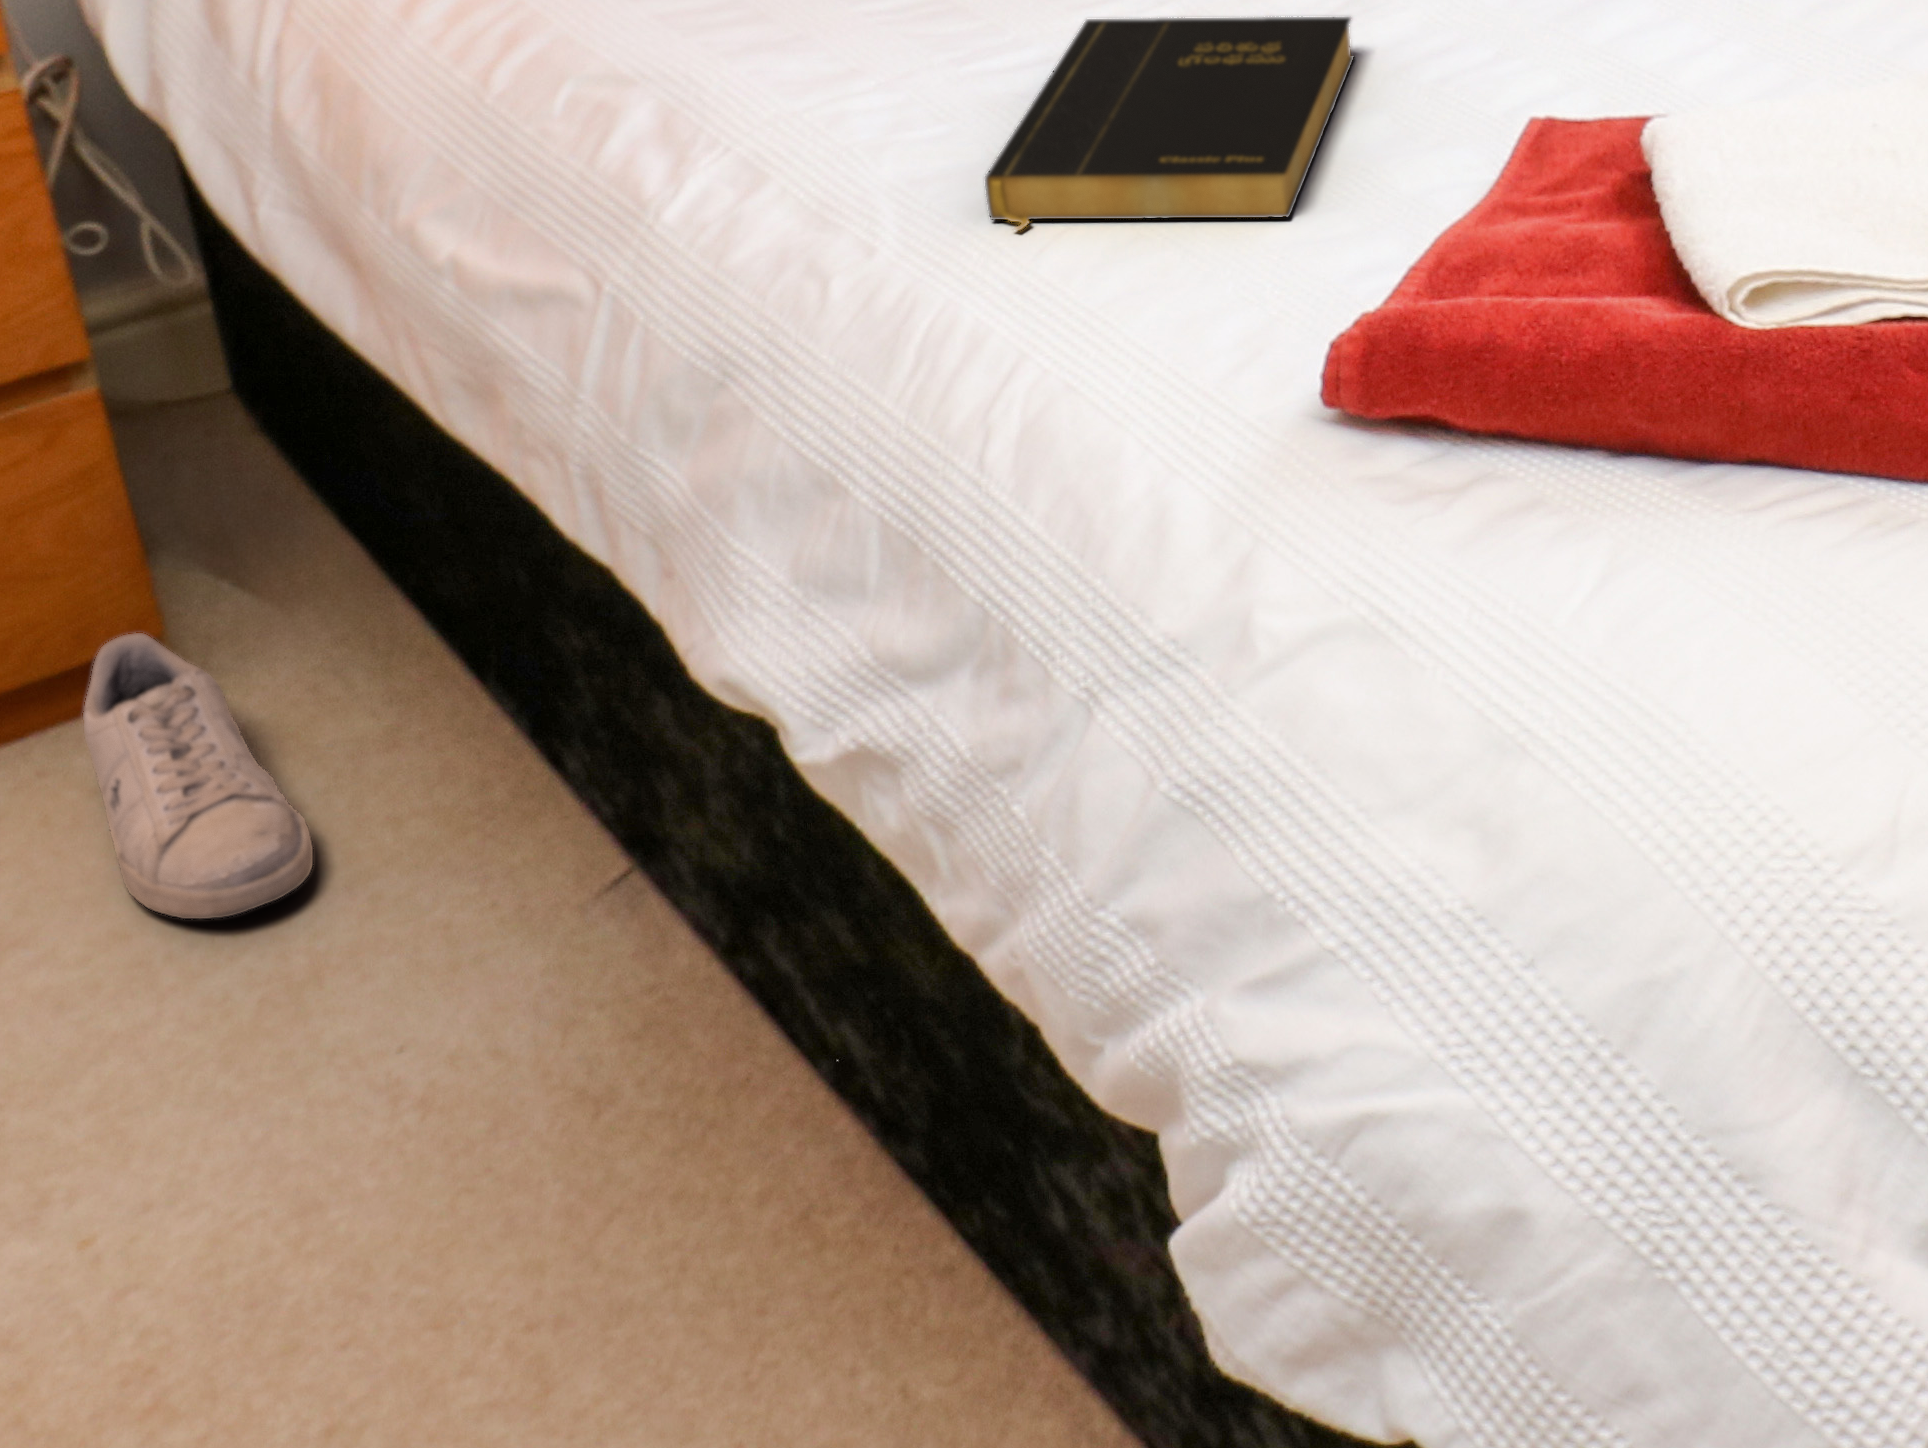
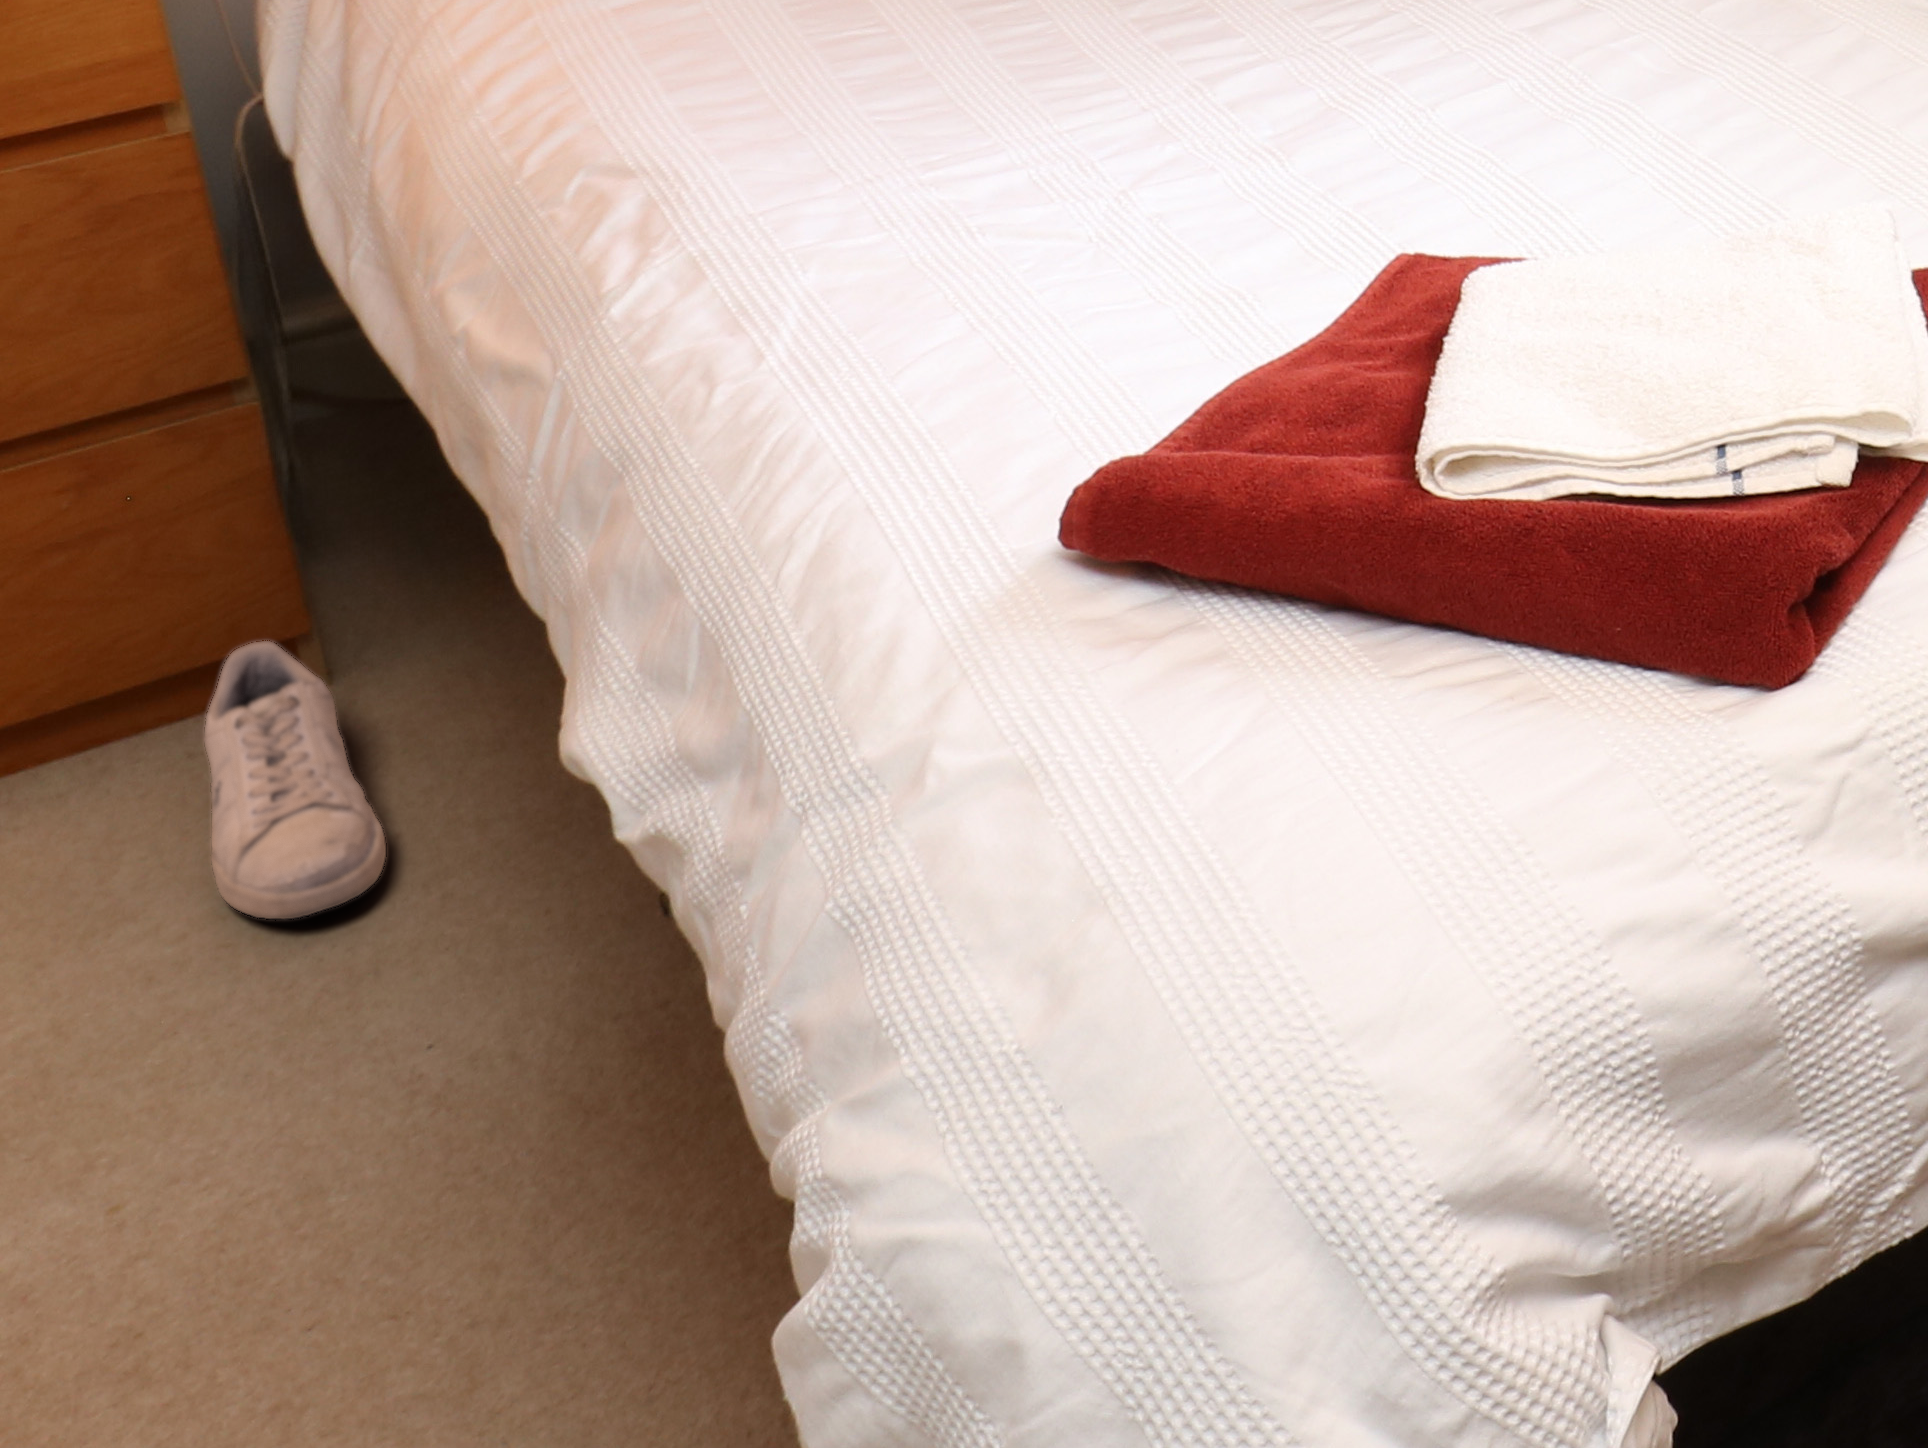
book: present [985,17,1354,230] -> none [875,137,1284,351]

